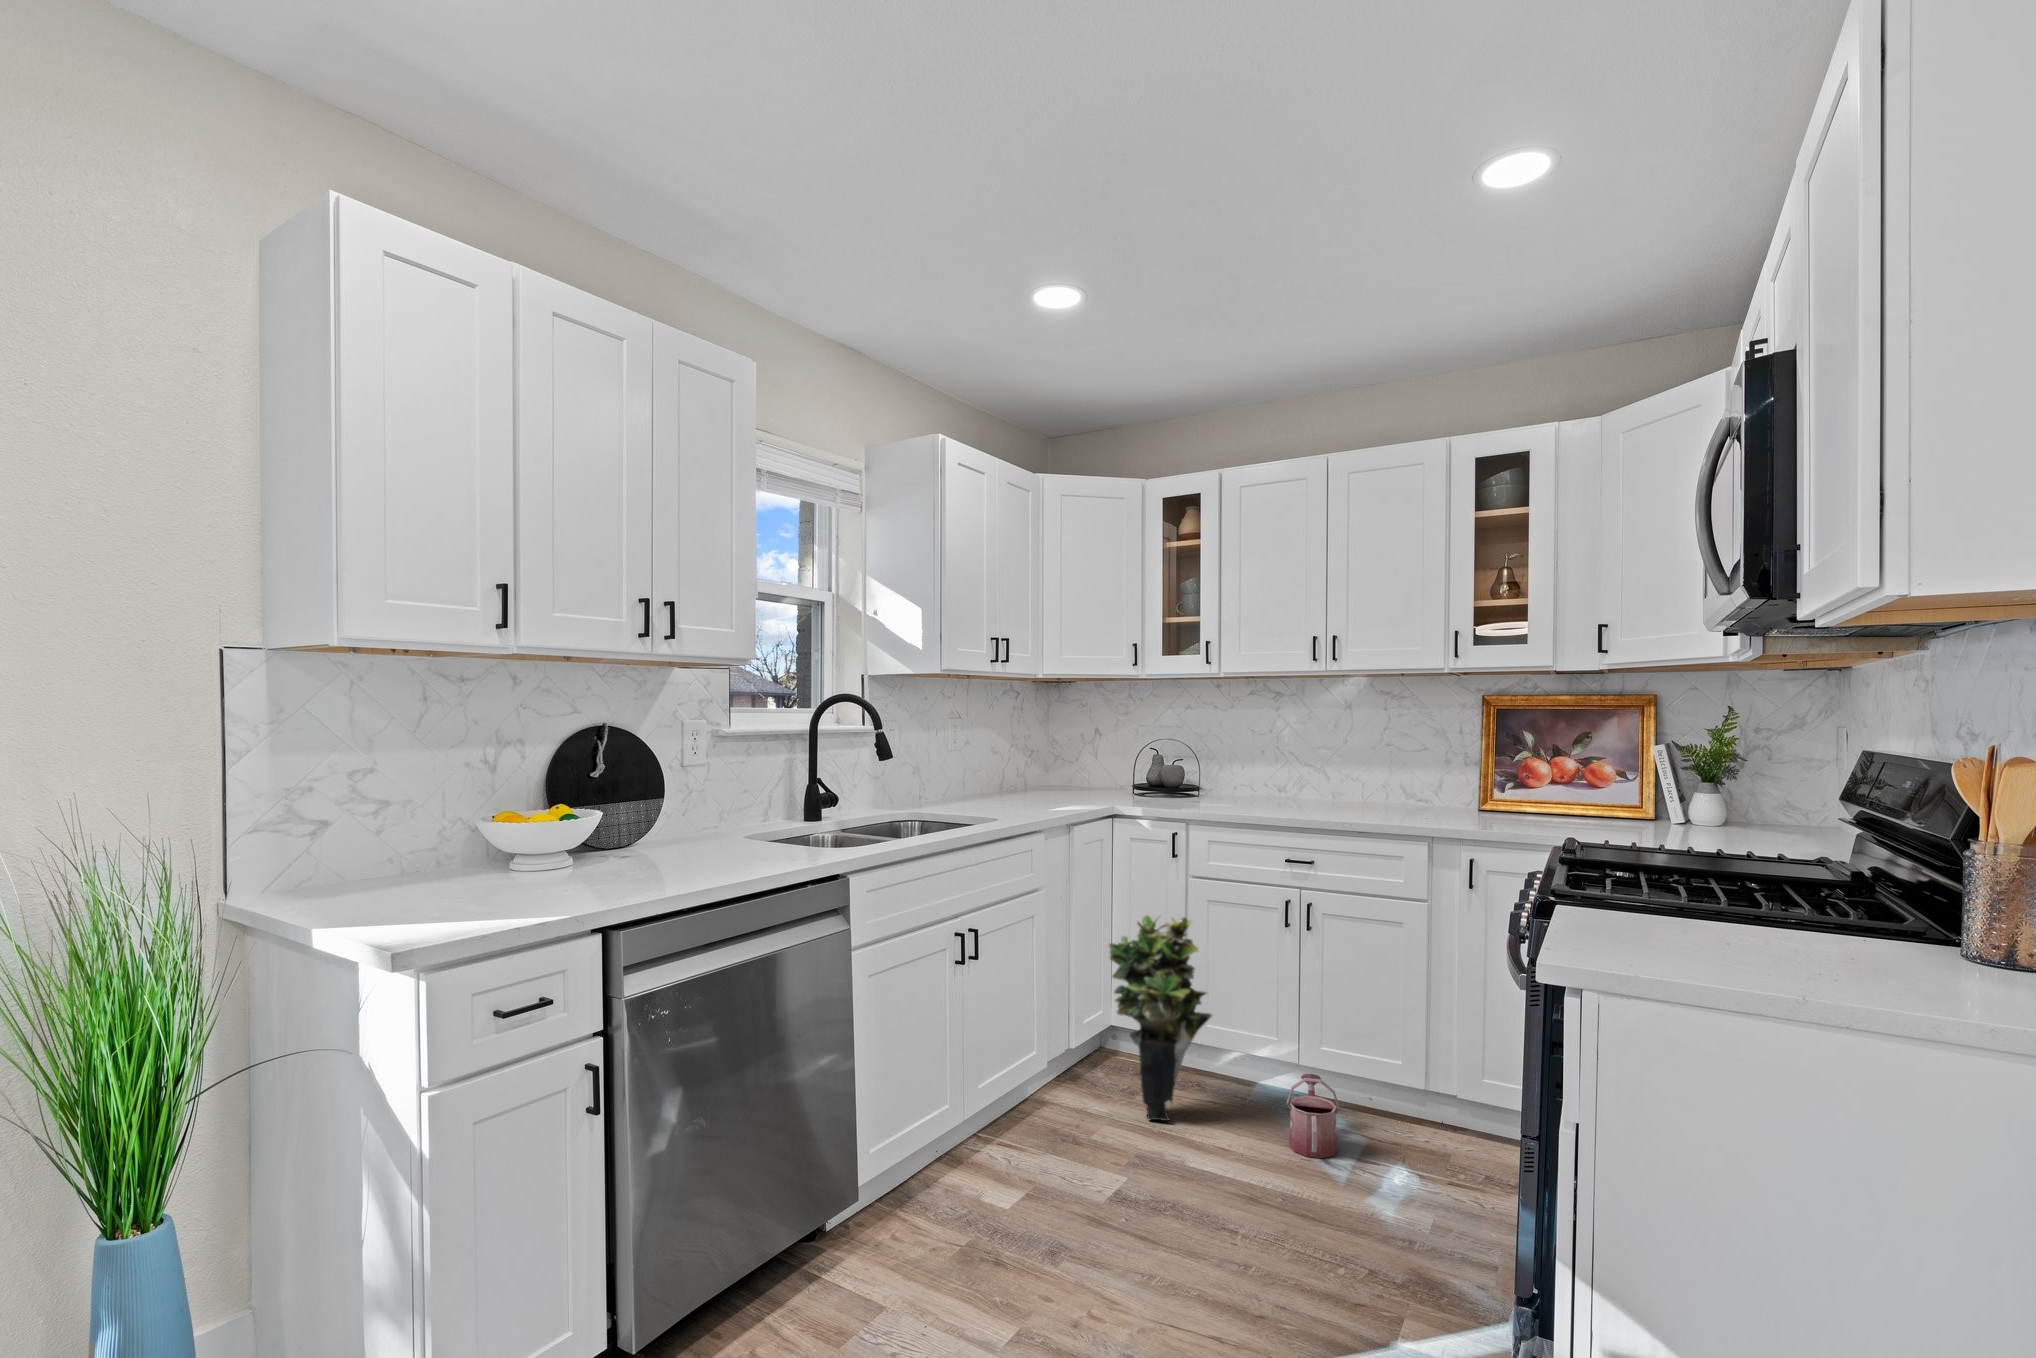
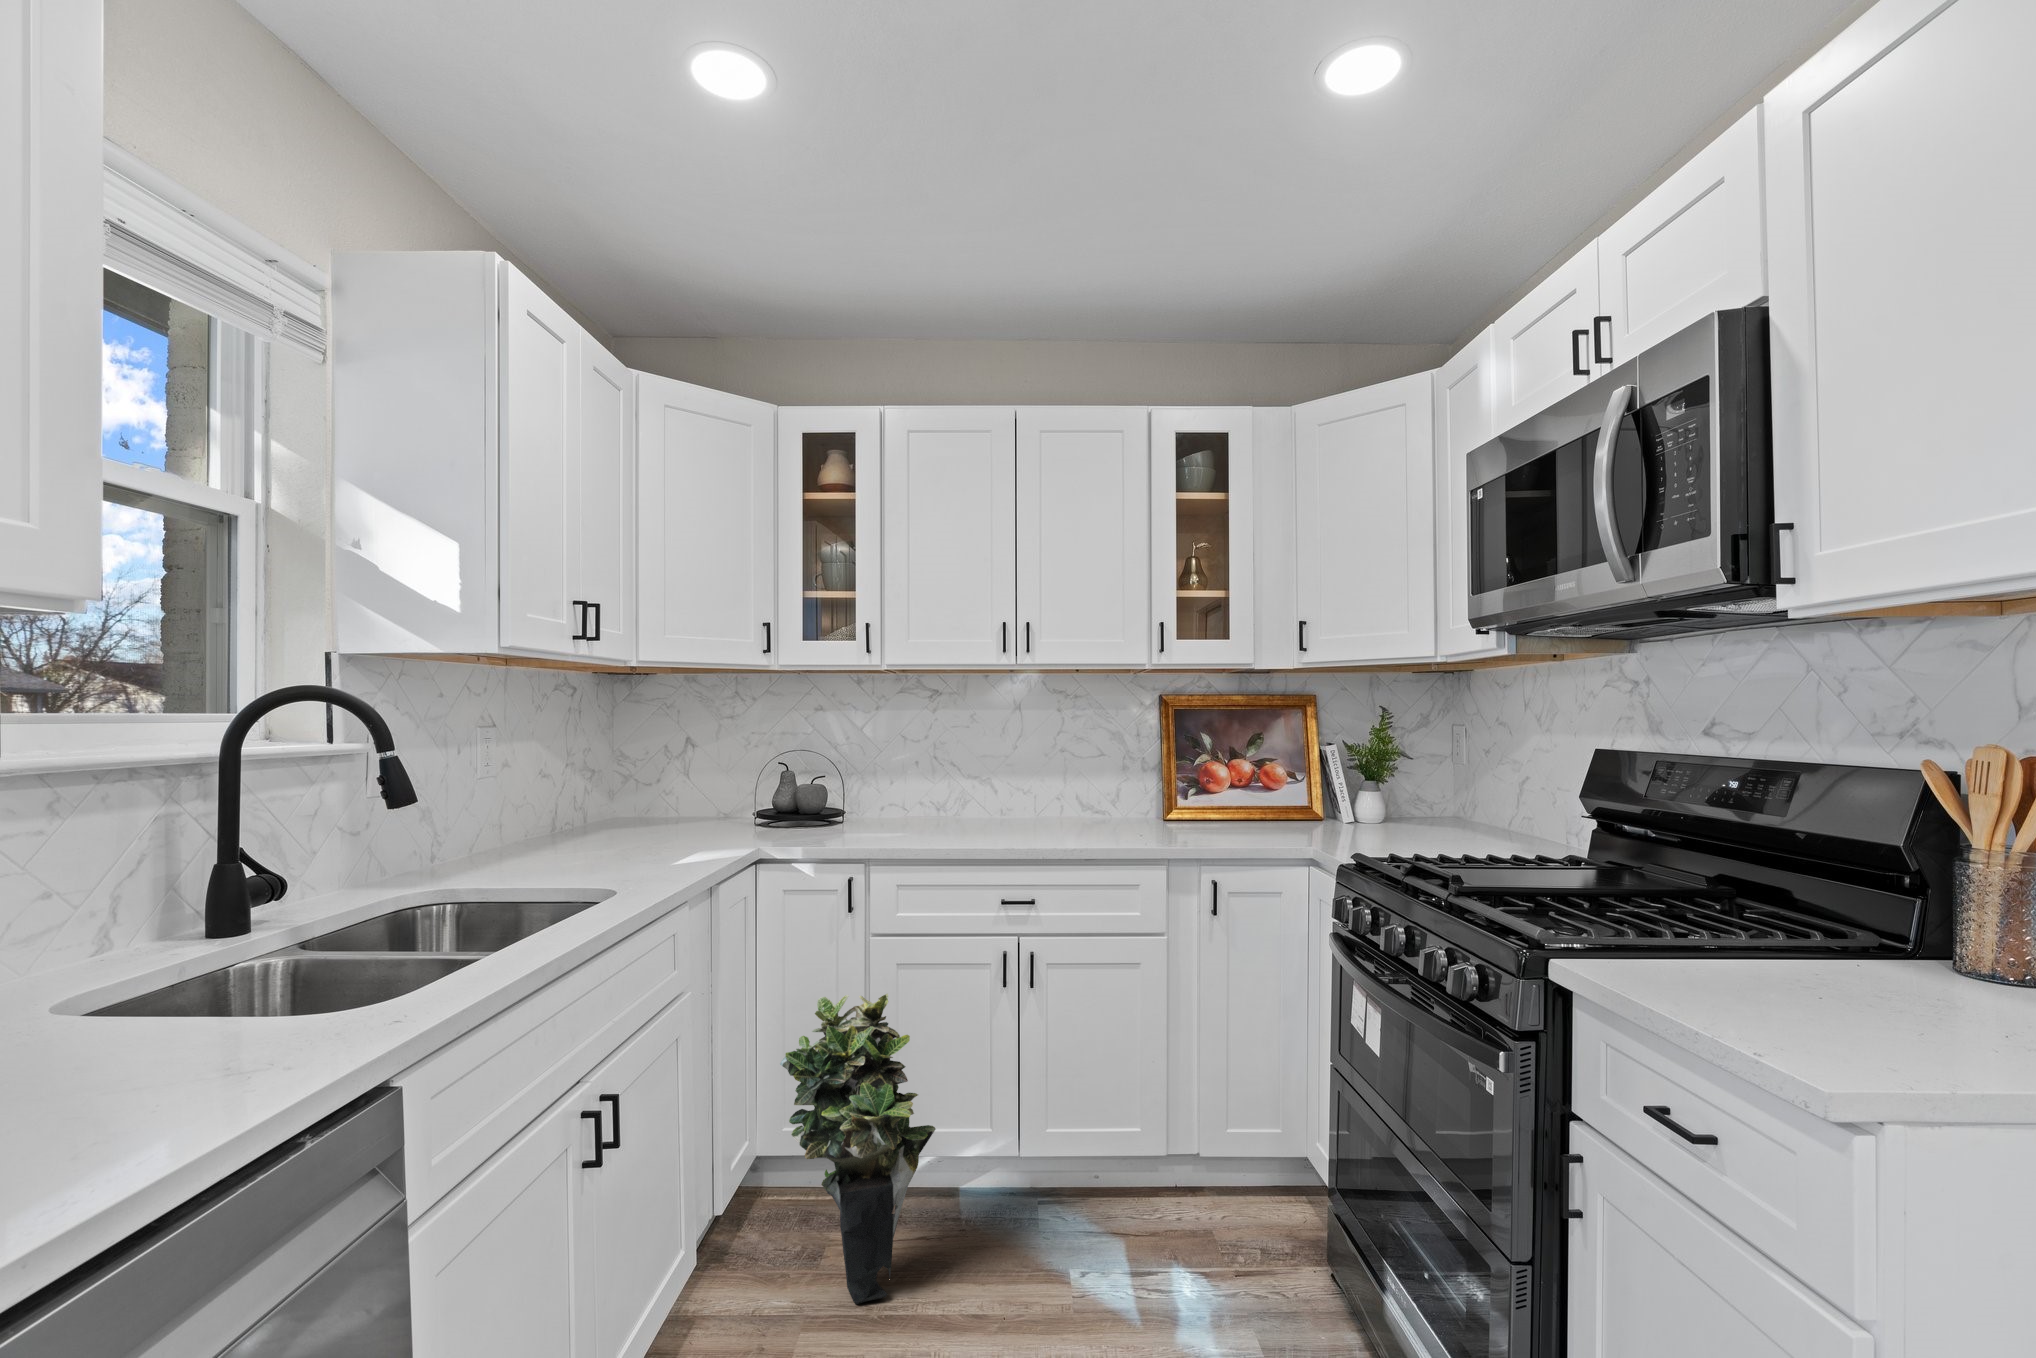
watering can: present [1287,1074,1340,1158] -> none [1041,1175,1109,1297]

